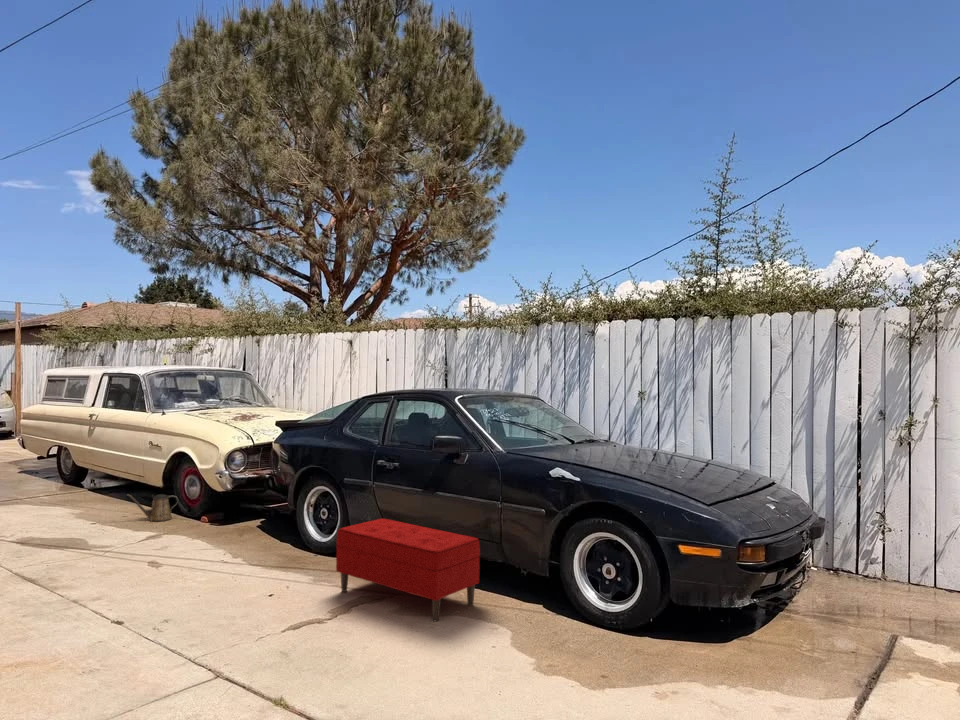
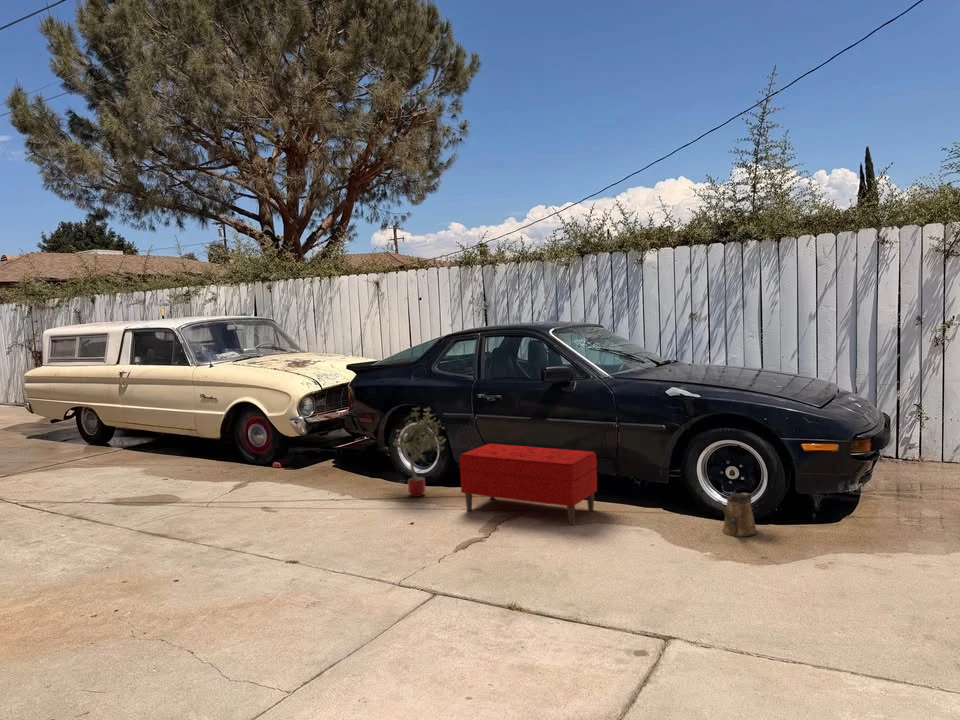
potted tree: none [293,473,345,569] -> present [393,408,445,497]
watering can: present [127,495,173,521] -> present [717,493,757,537]

